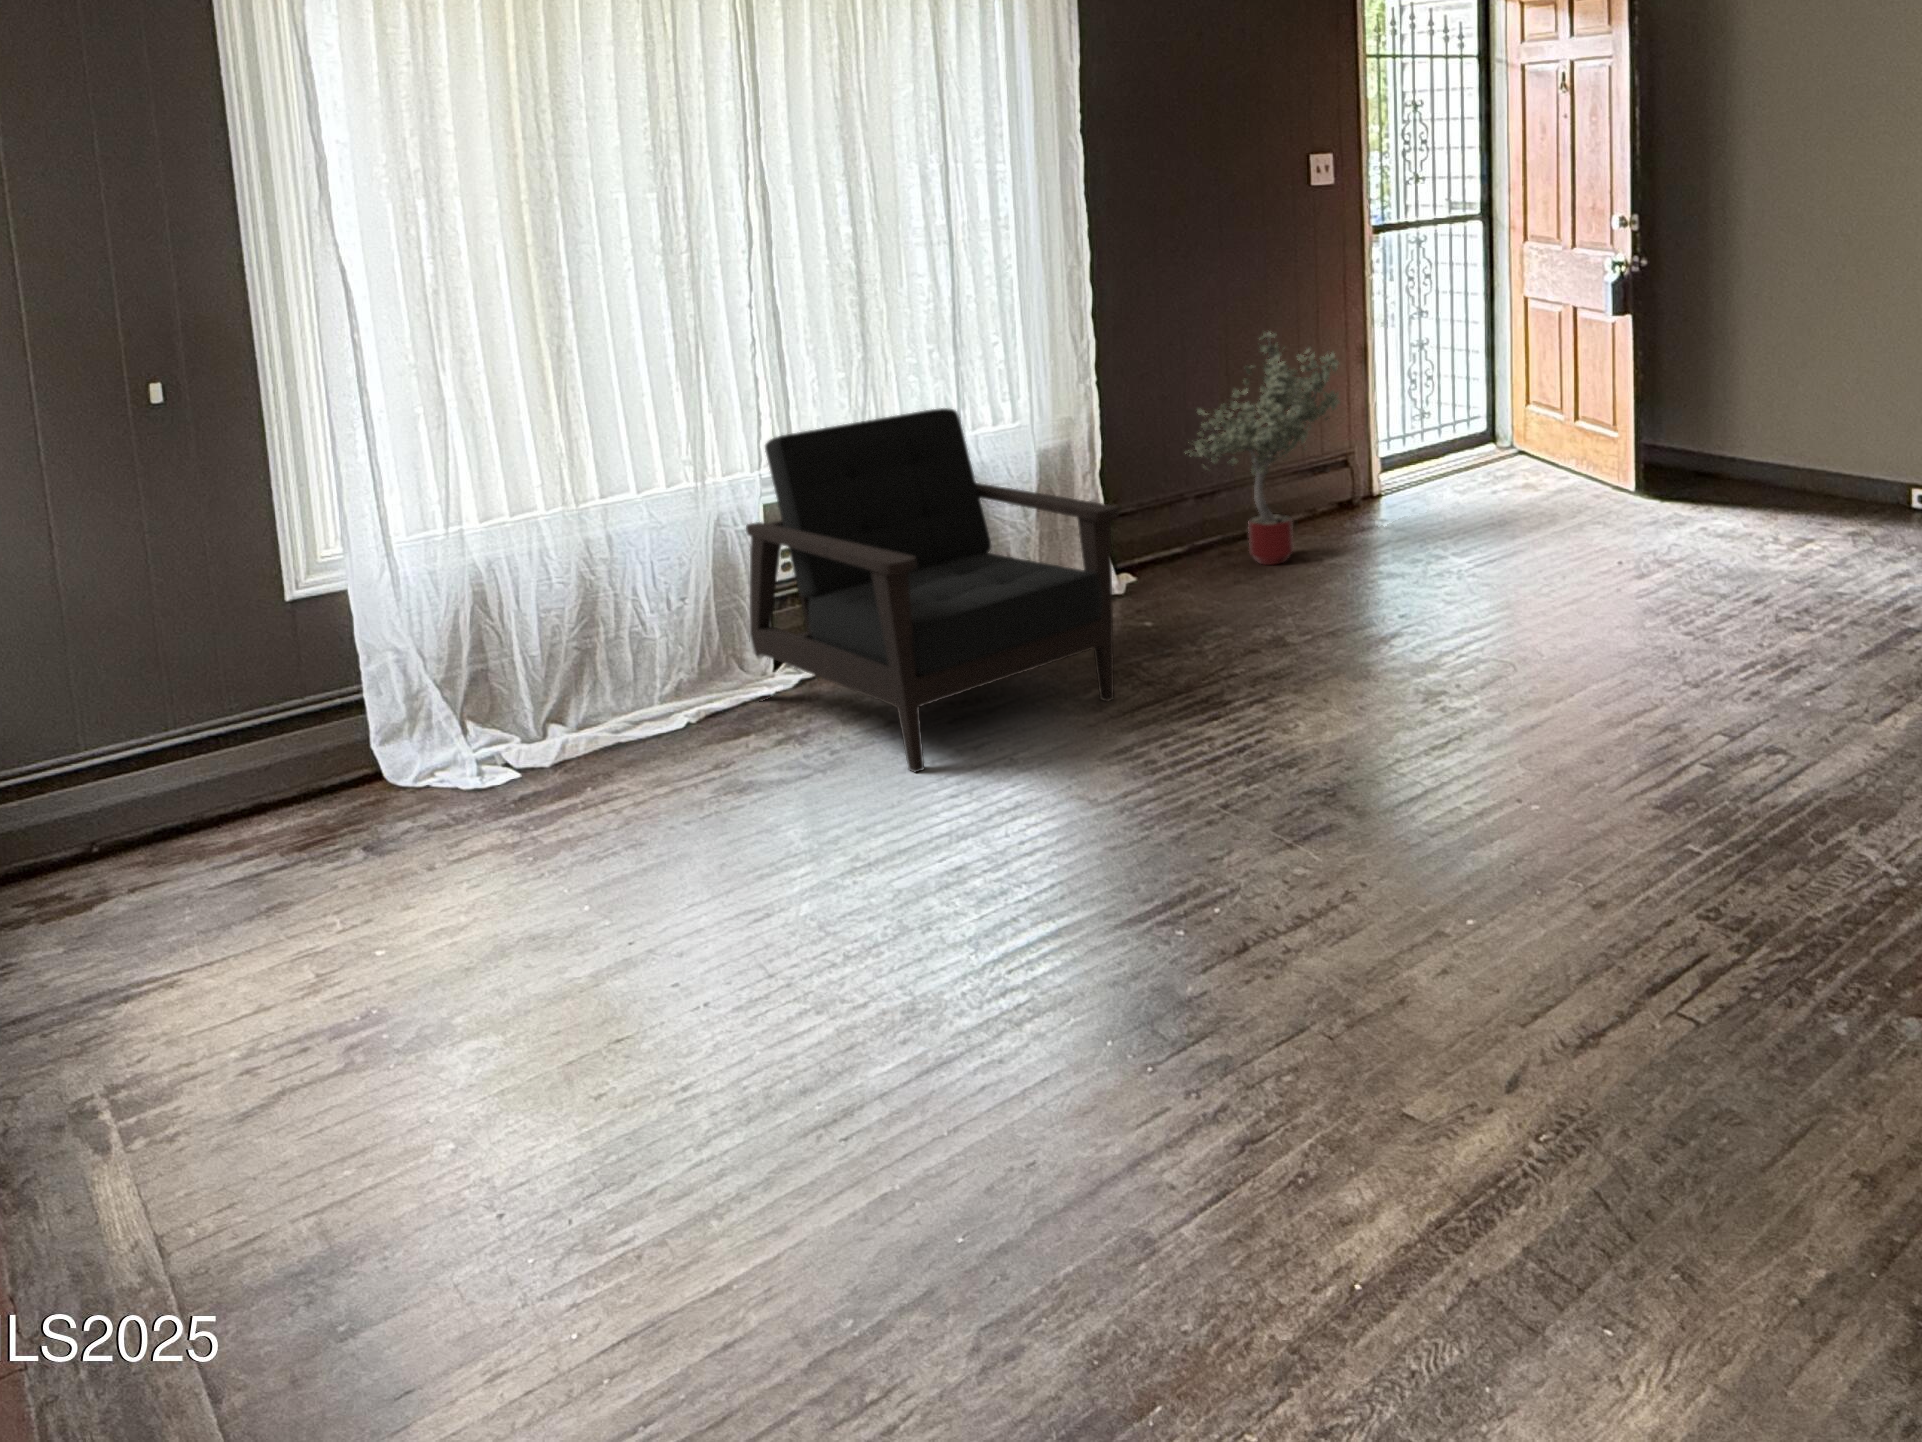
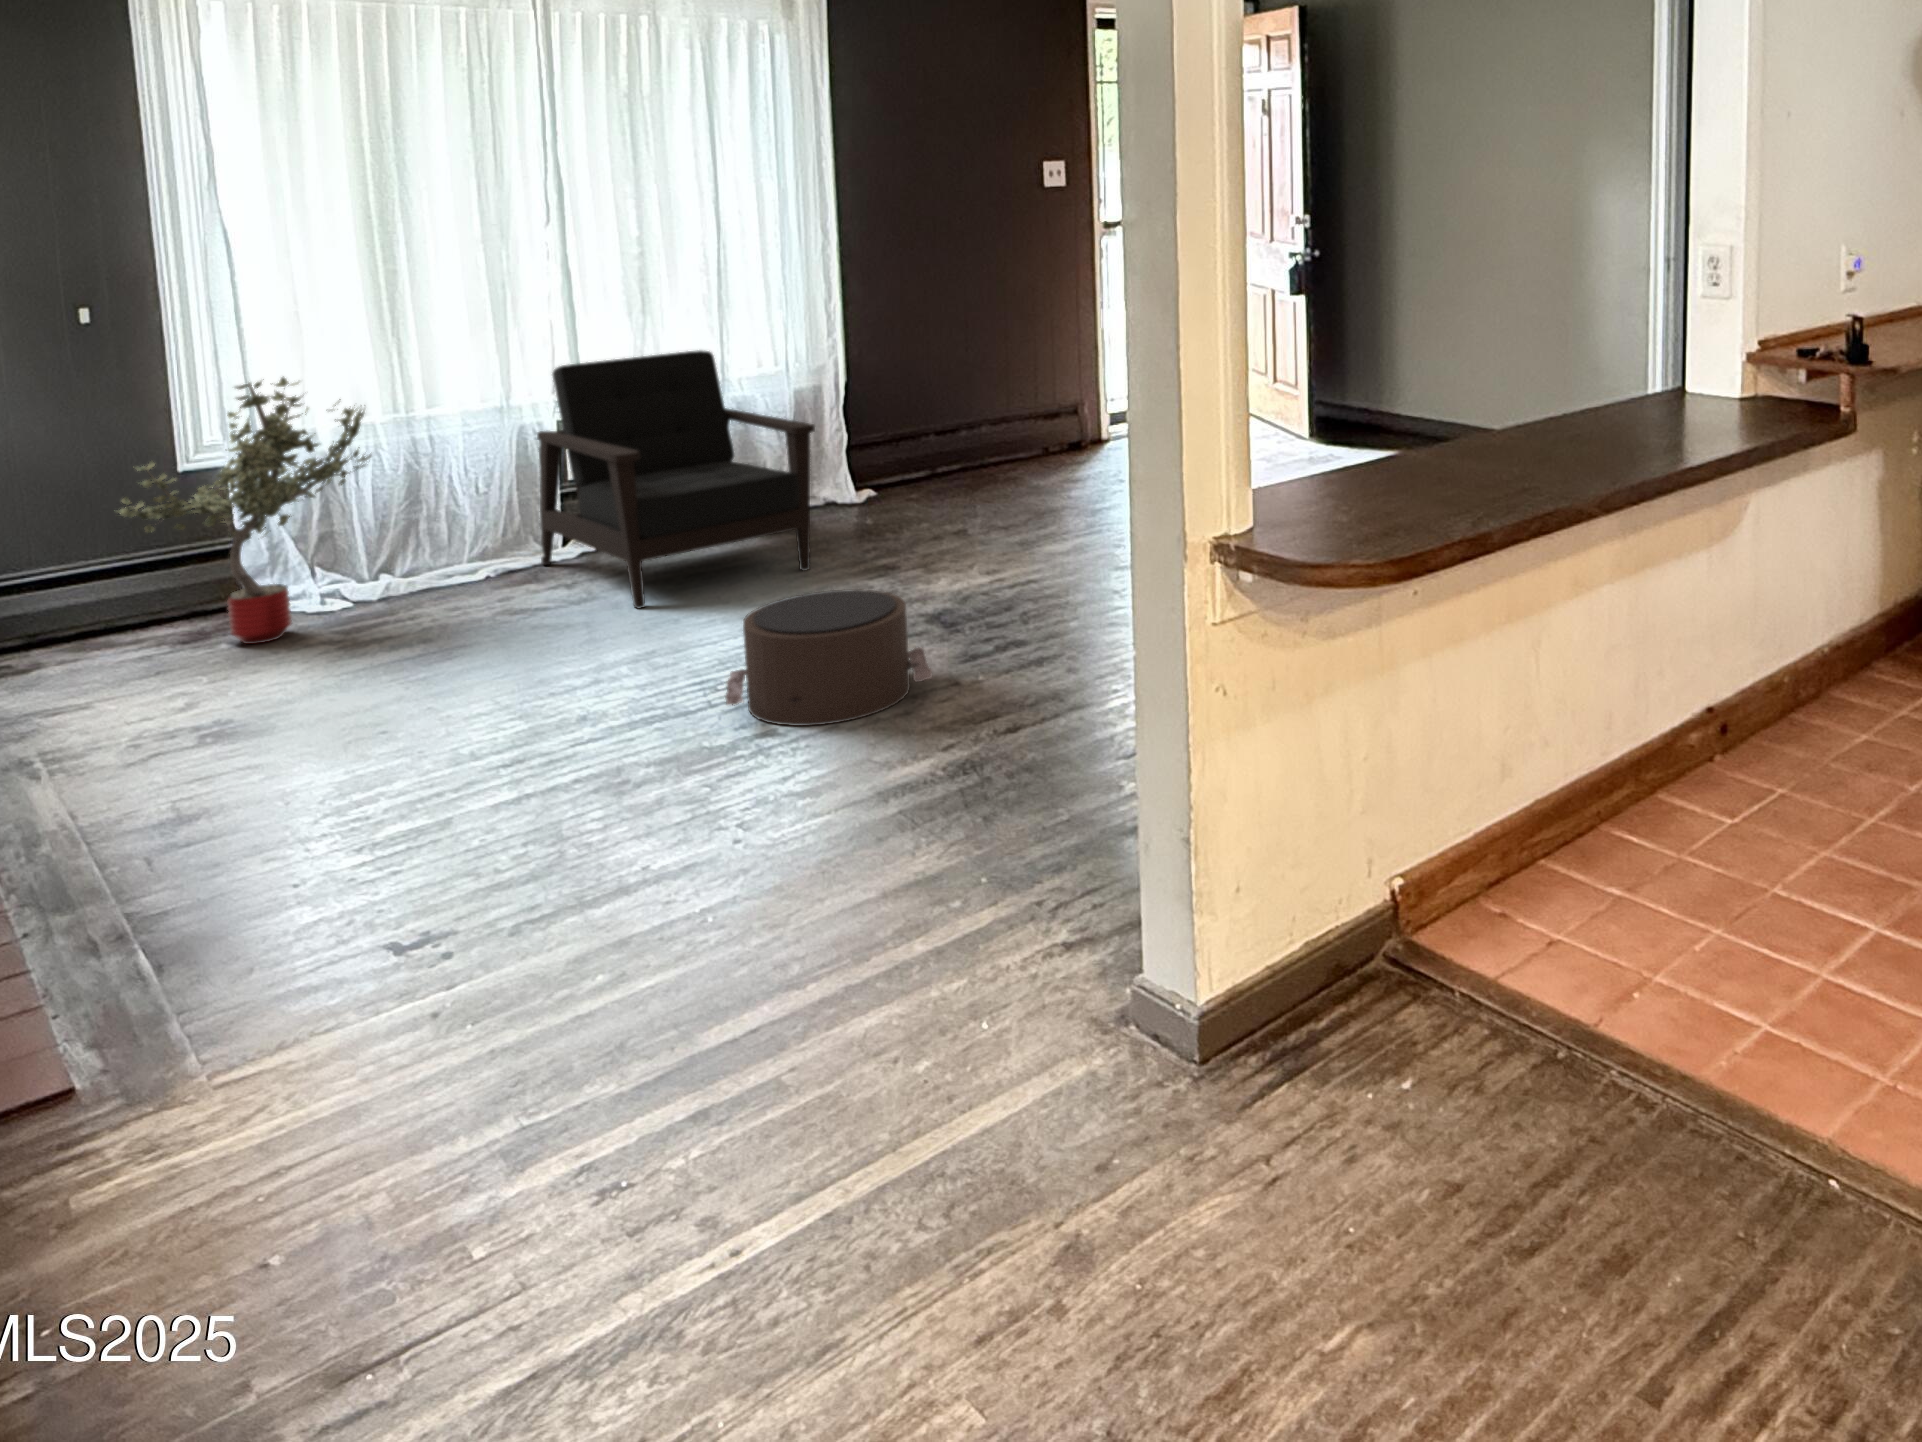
potted tree: present [1186,332,1340,565] -> present [118,377,371,644]
pouf: none [1143,768,1458,1006] -> present [725,589,932,726]

